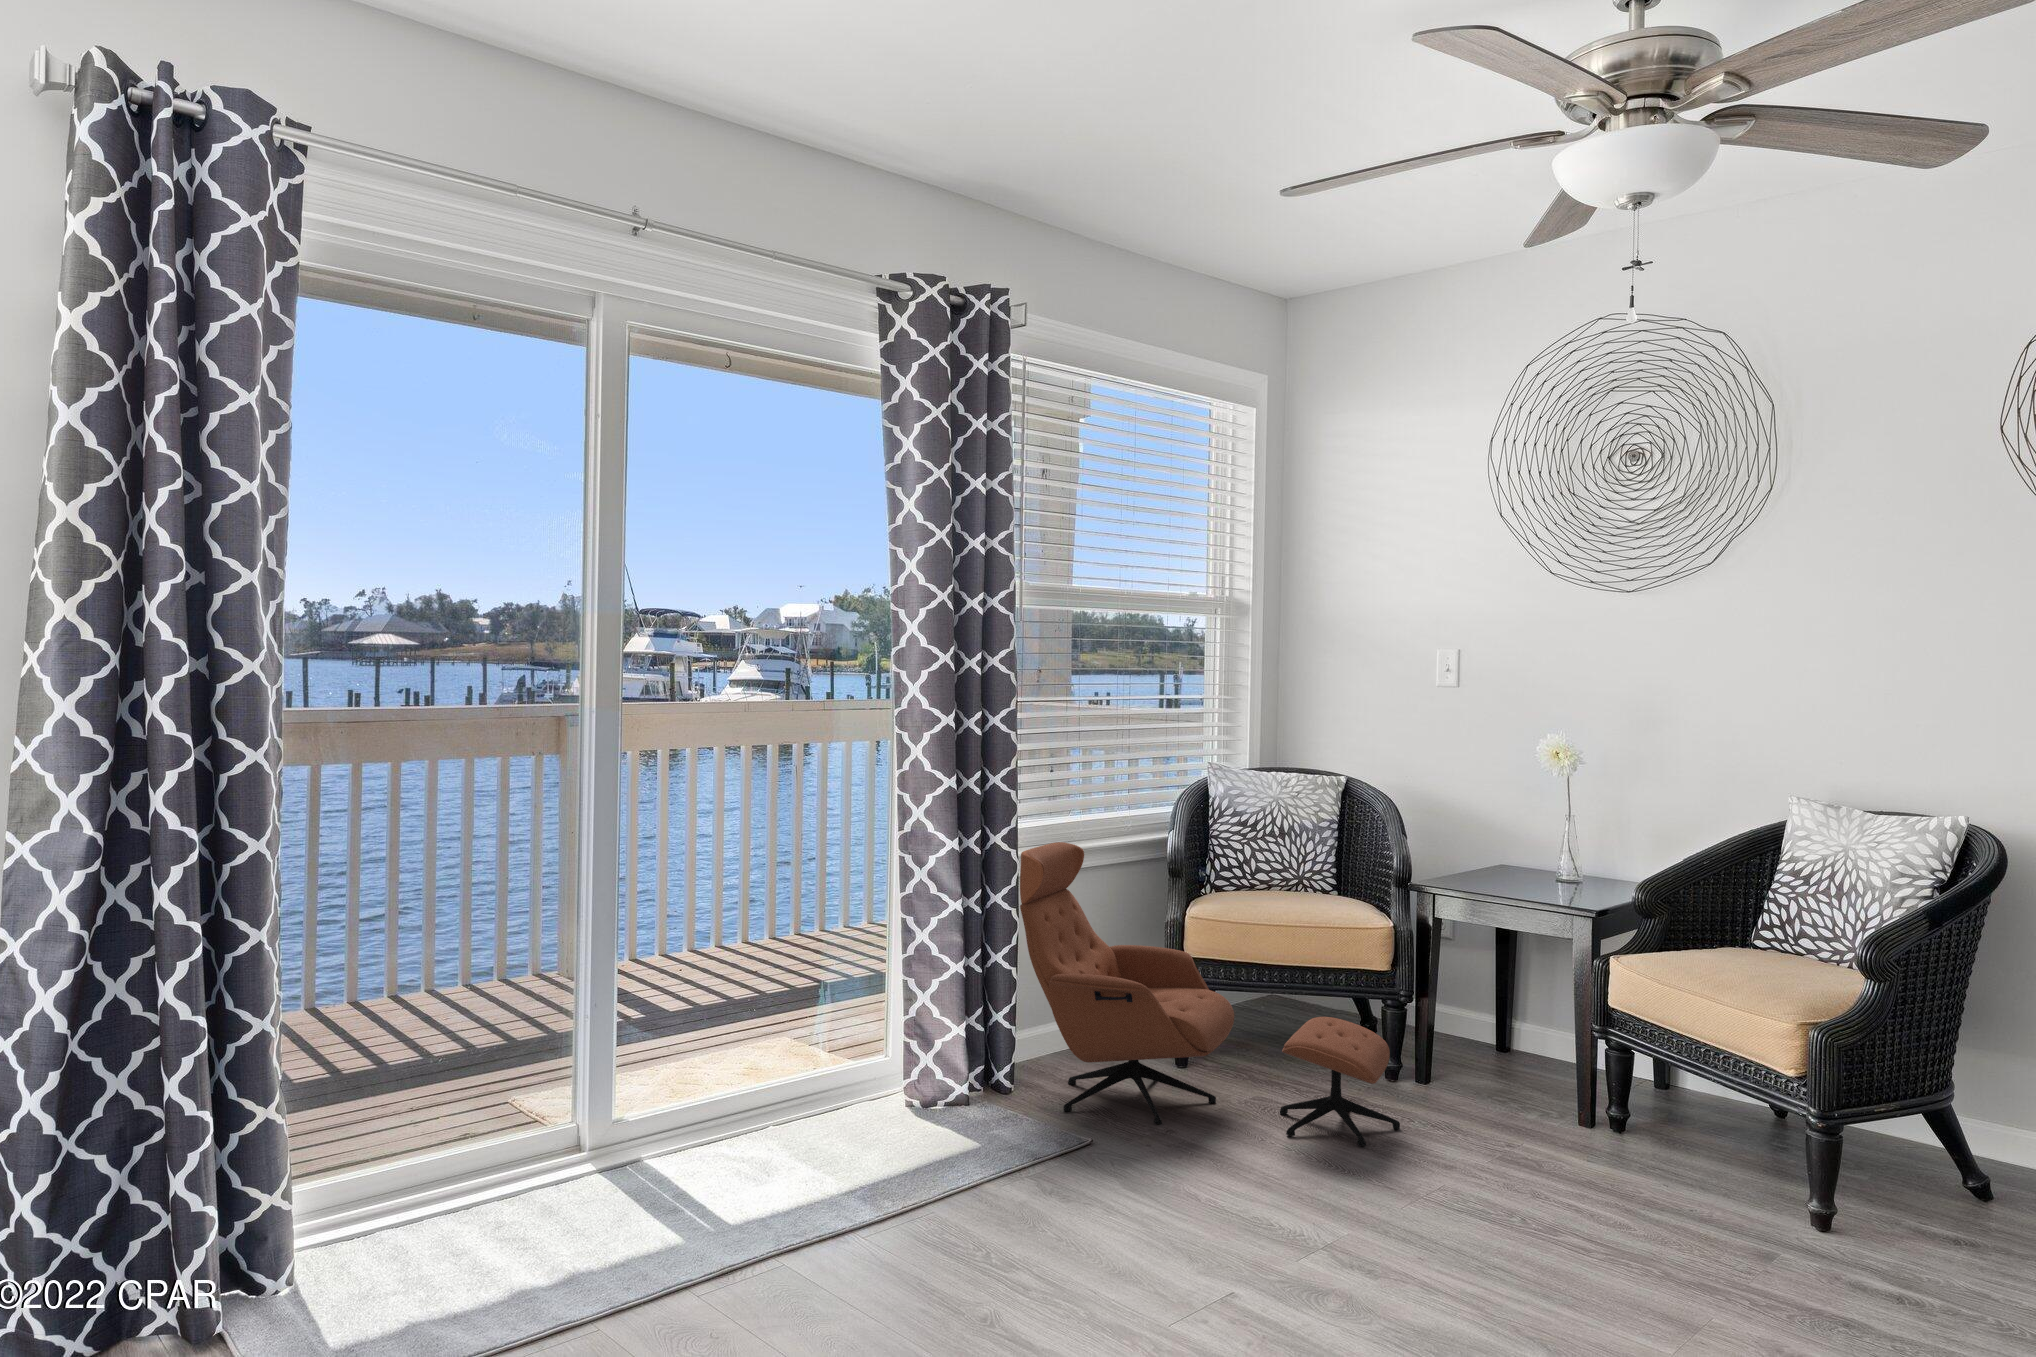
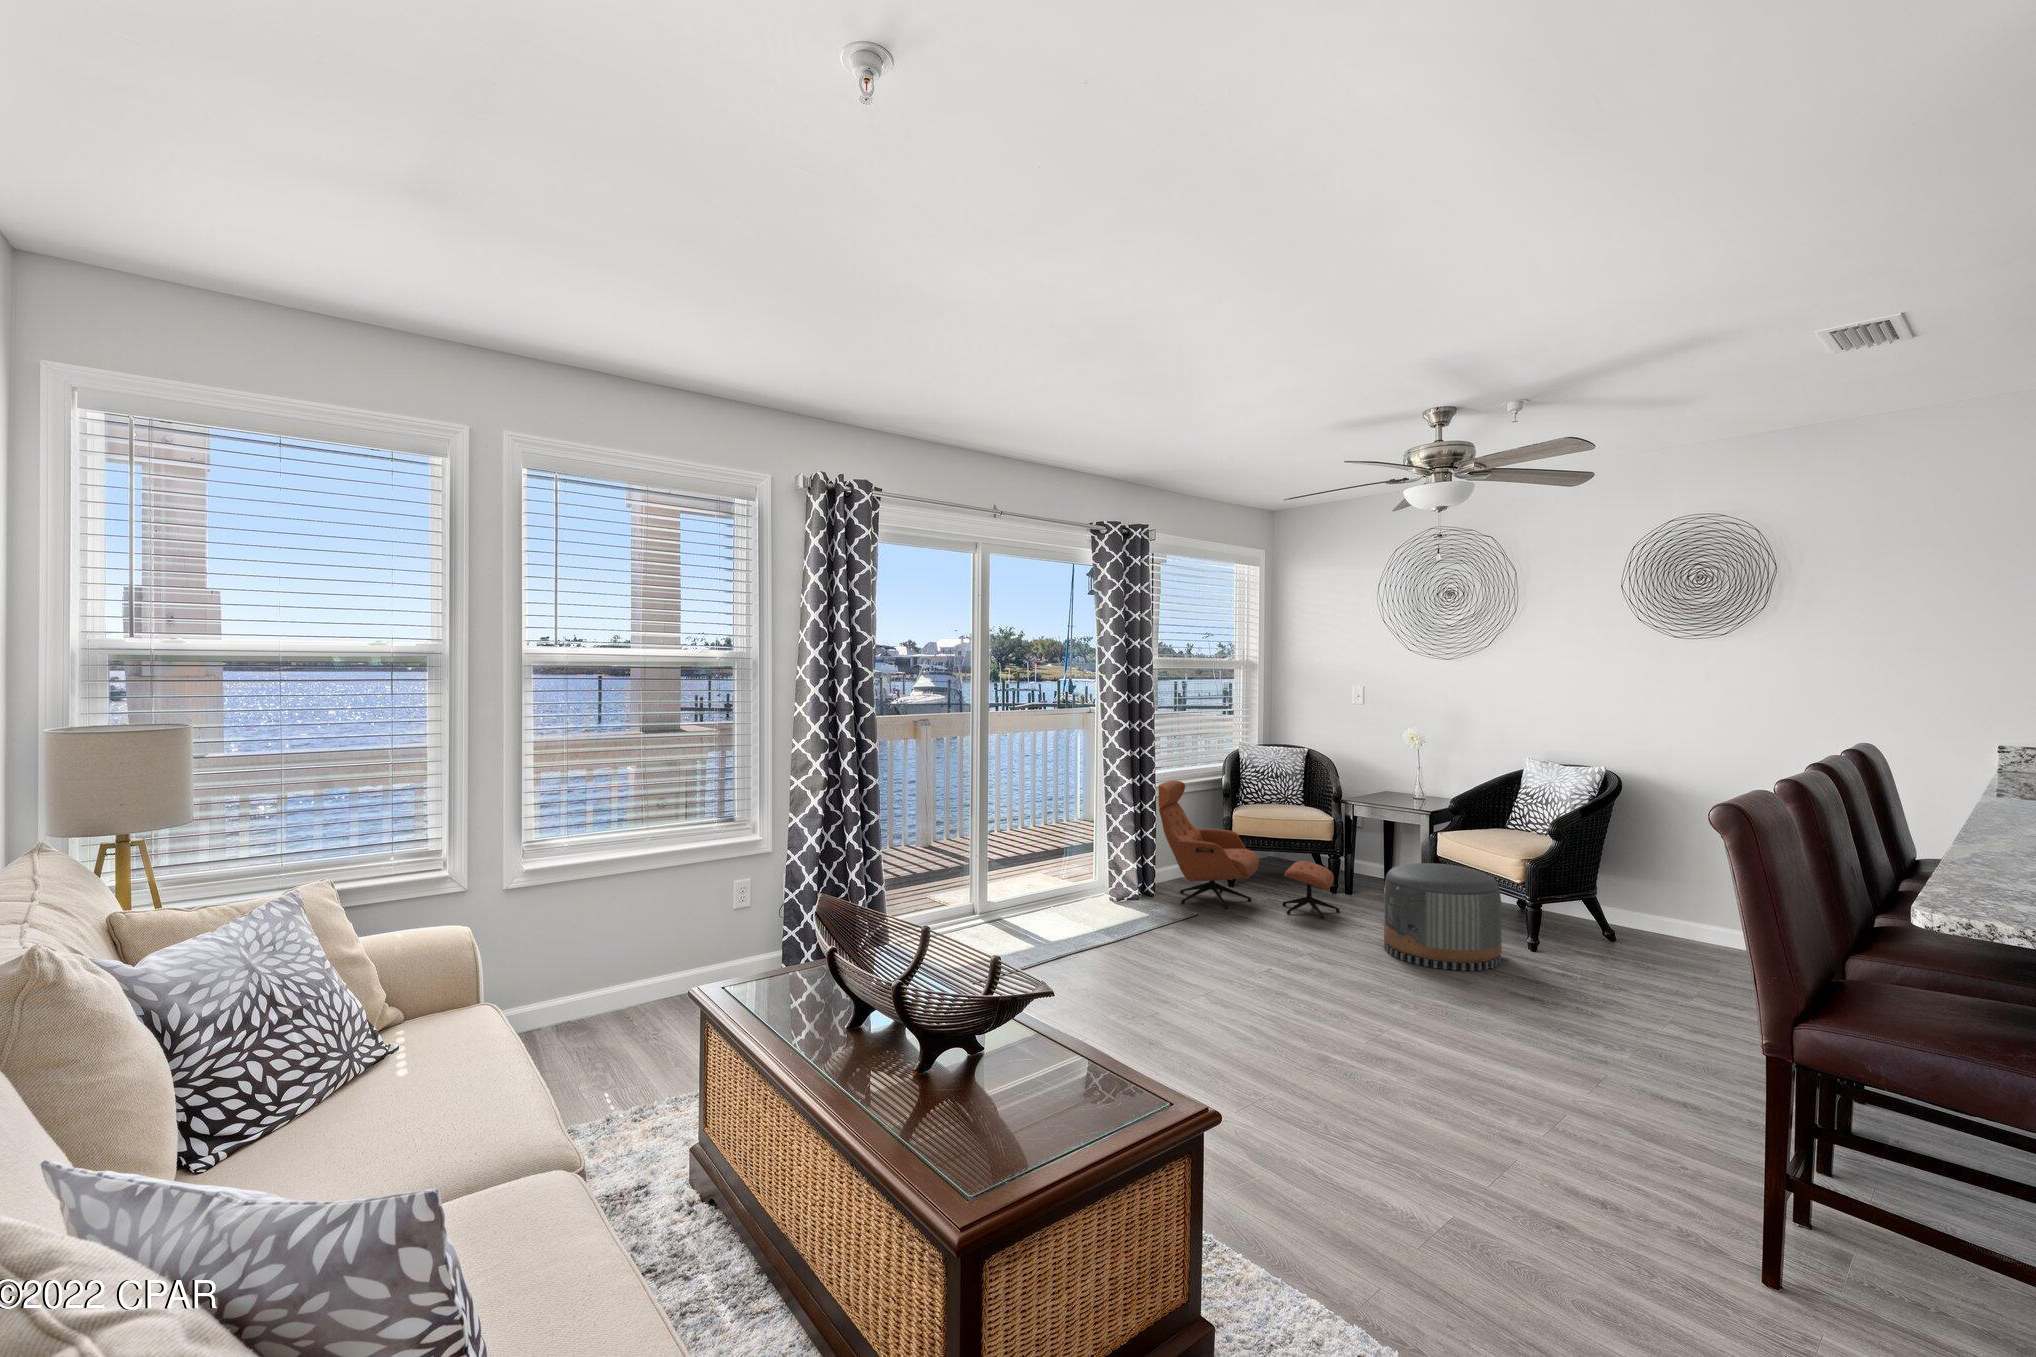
pouf: none [1493,1032,1756,1292] -> present [1384,863,1502,971]

